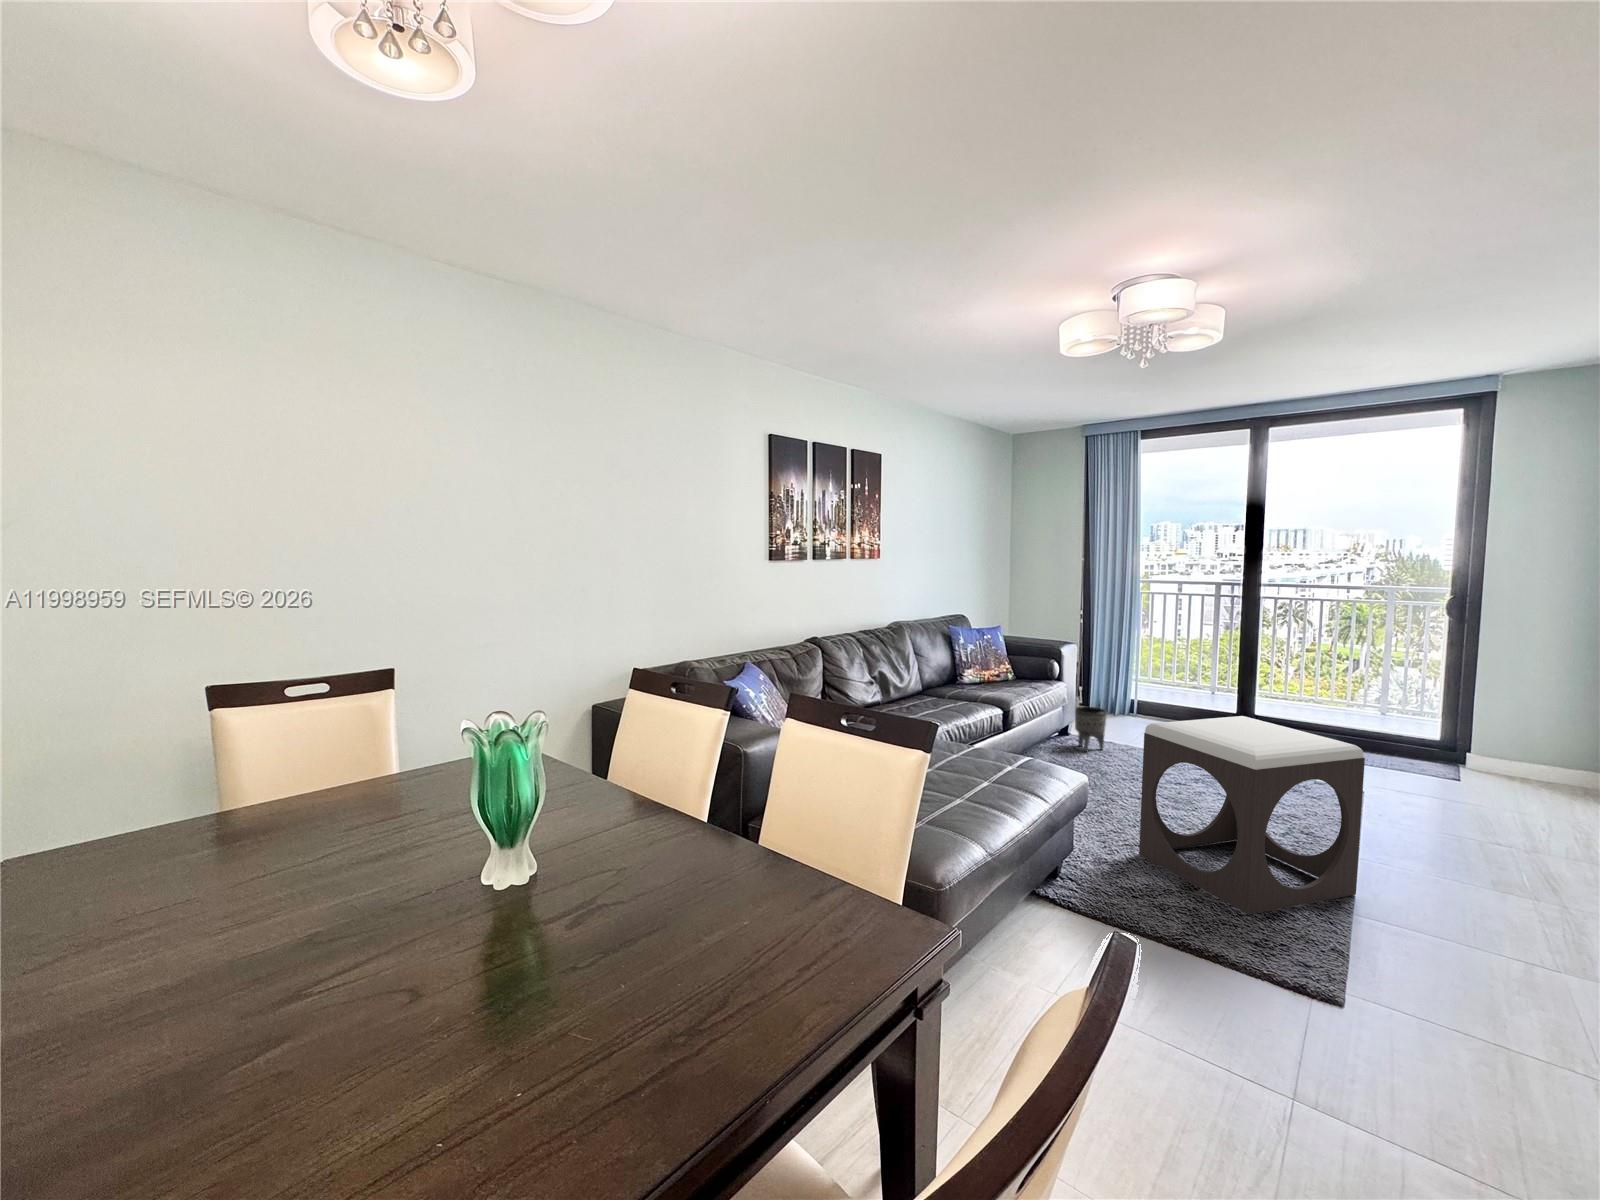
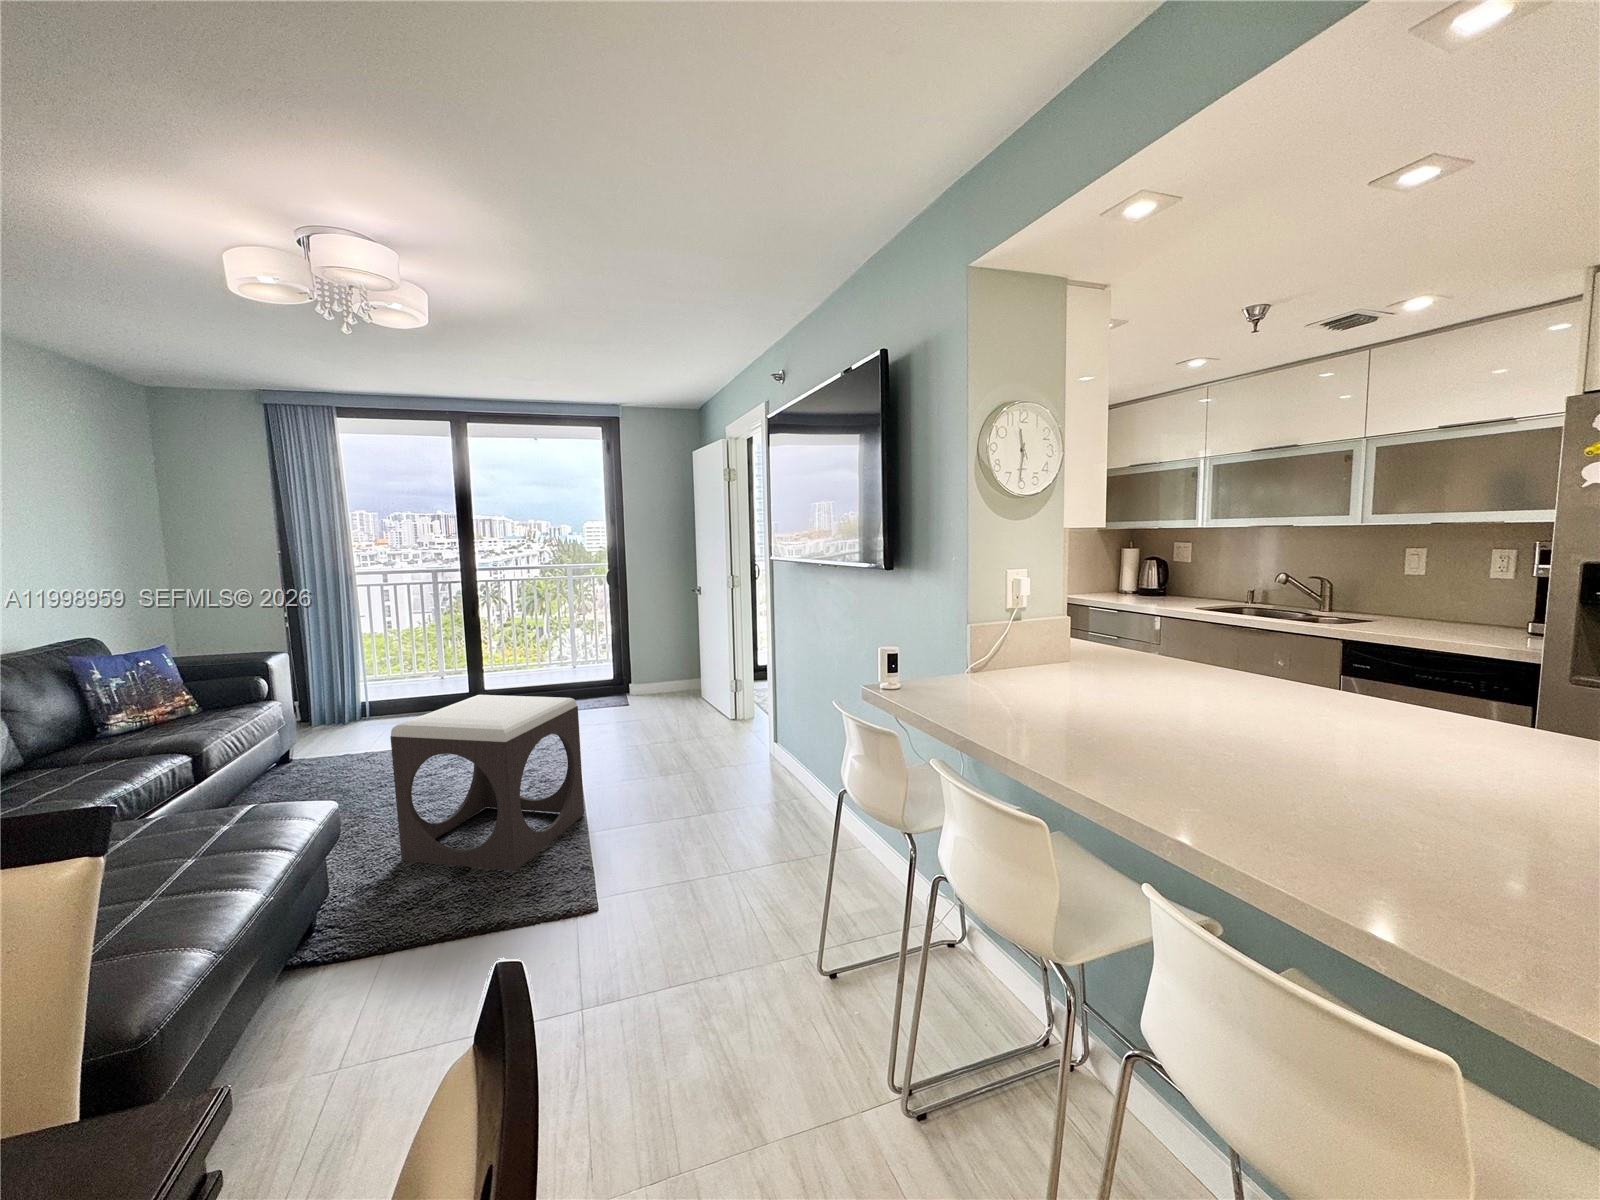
planter: present [1075,707,1107,752] -> none [288,720,331,772]

